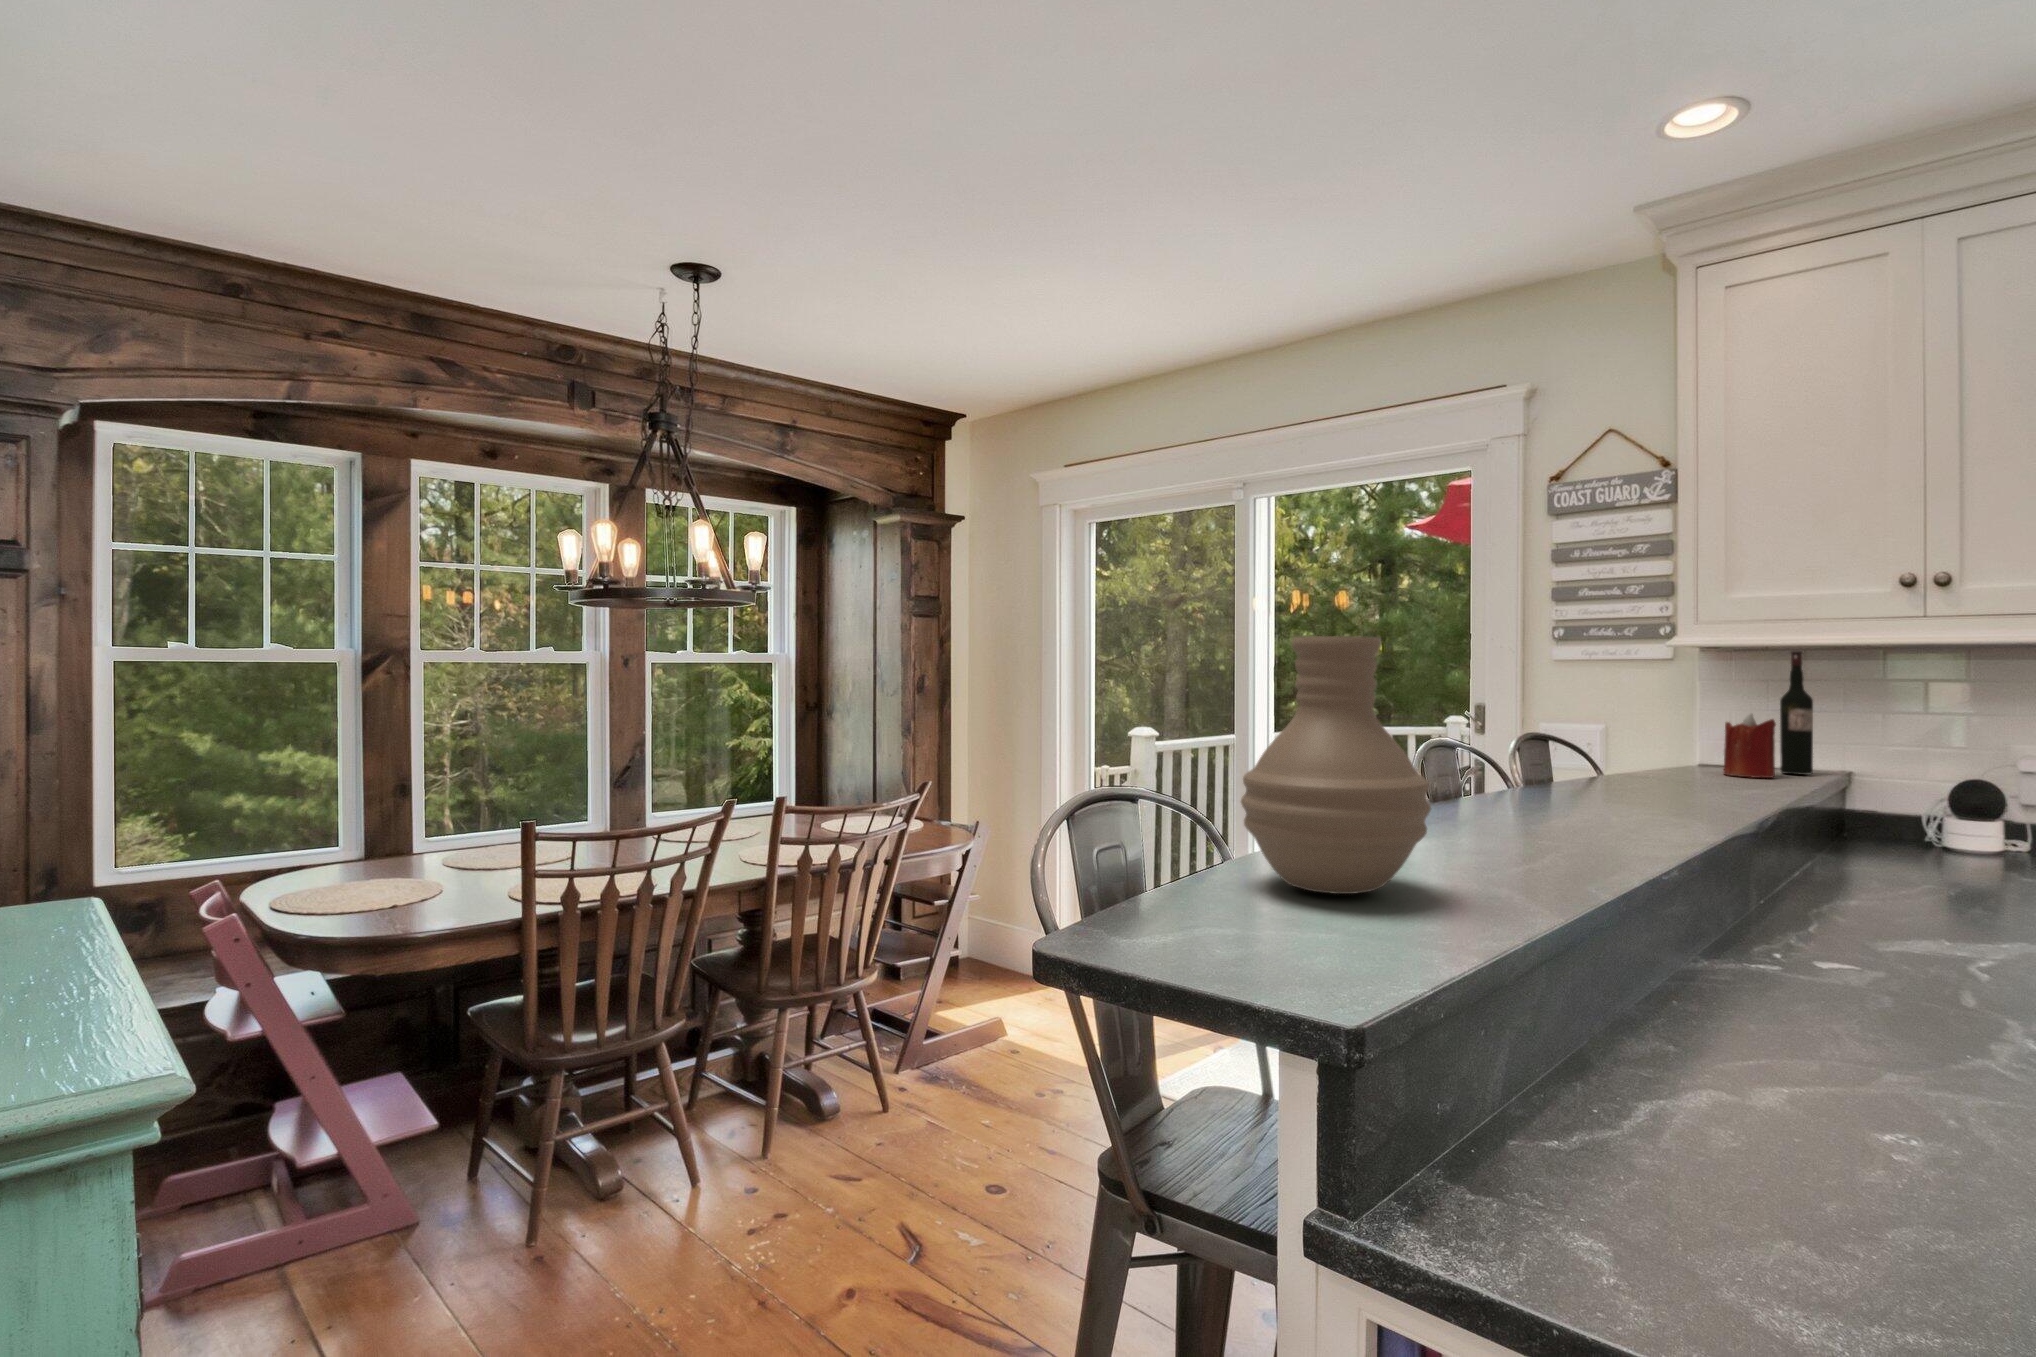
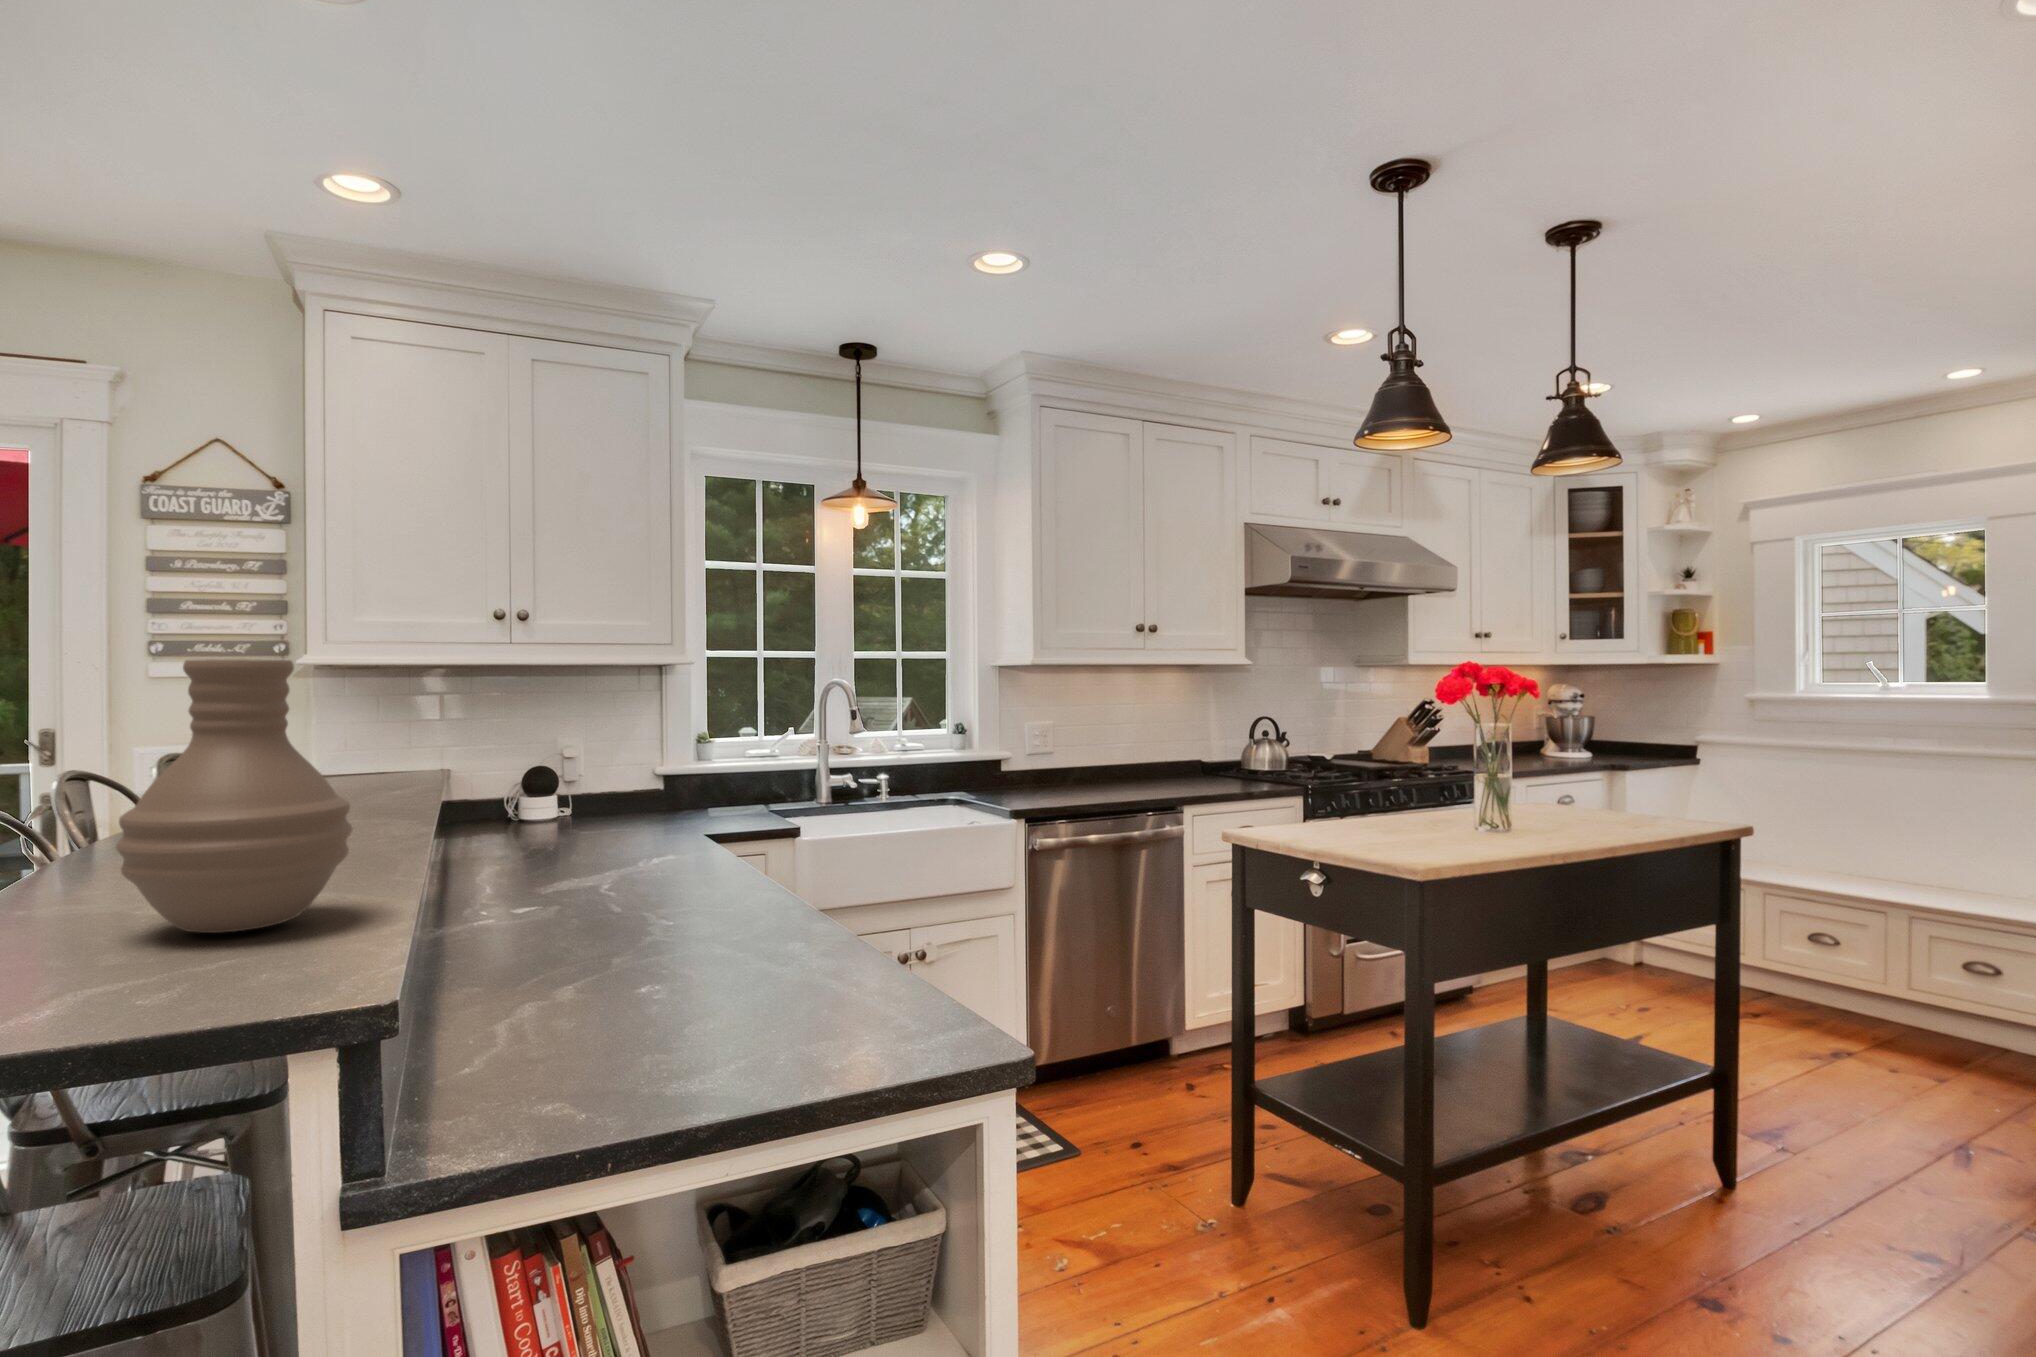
wine bottle: present [1780,651,1813,775] -> none [395,669,423,775]
candle: present [1724,714,1776,778] -> none [356,724,401,782]

